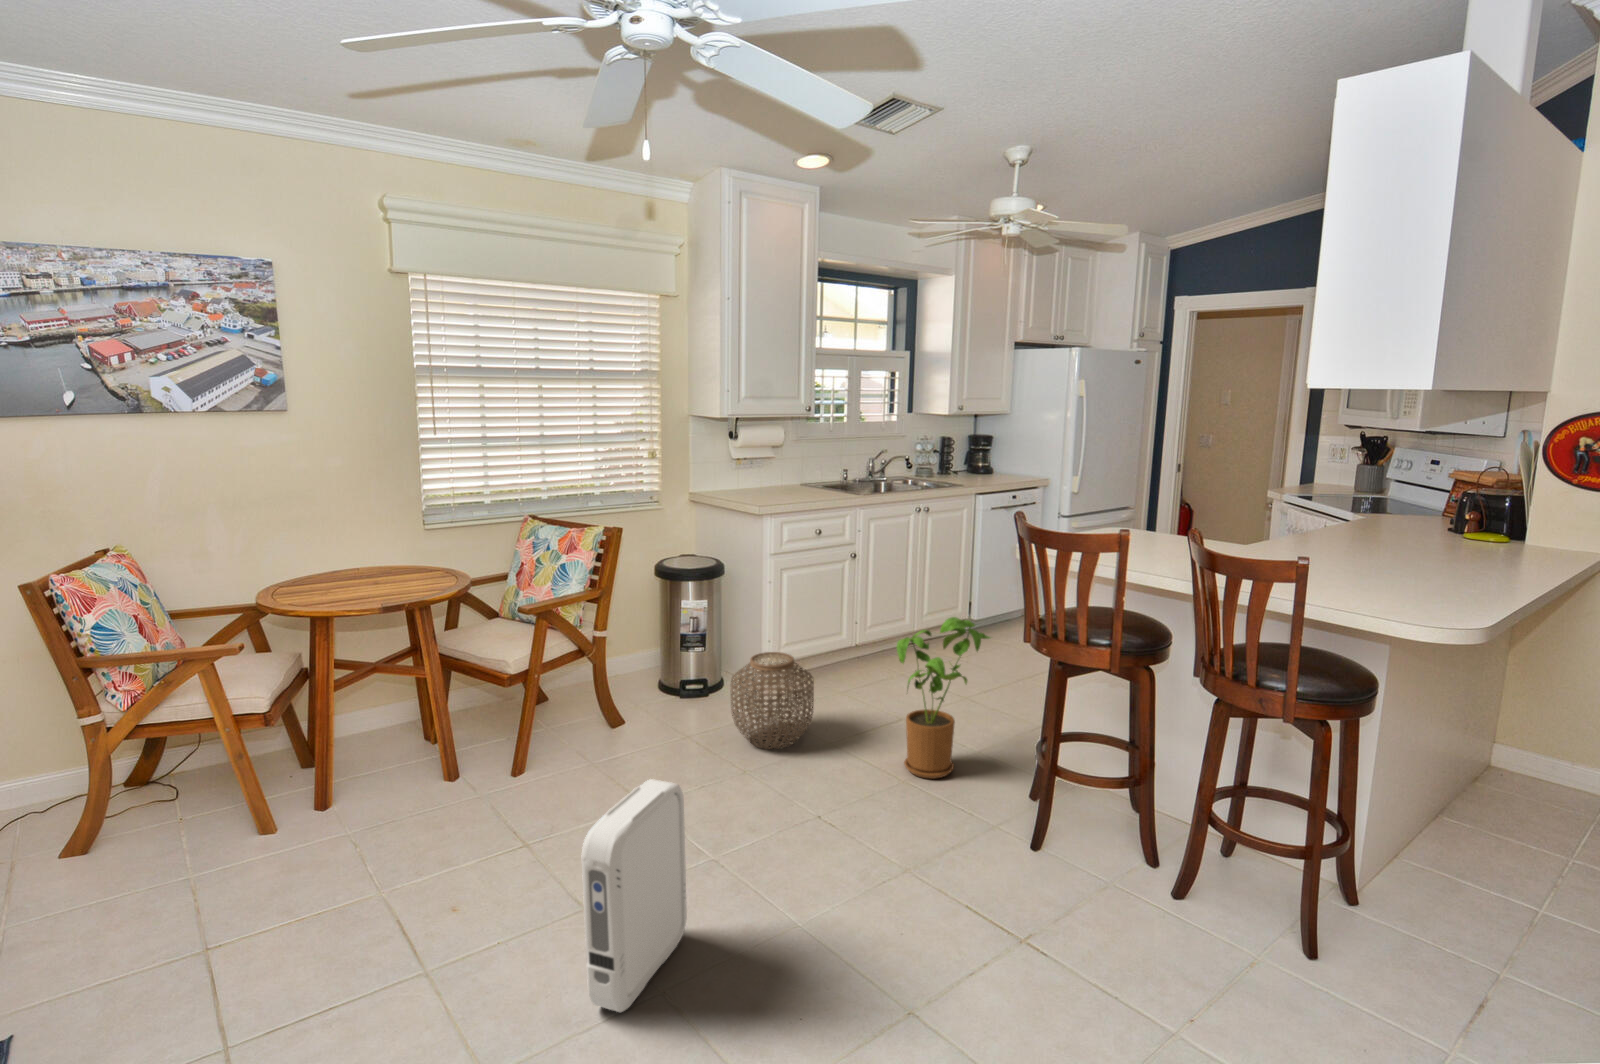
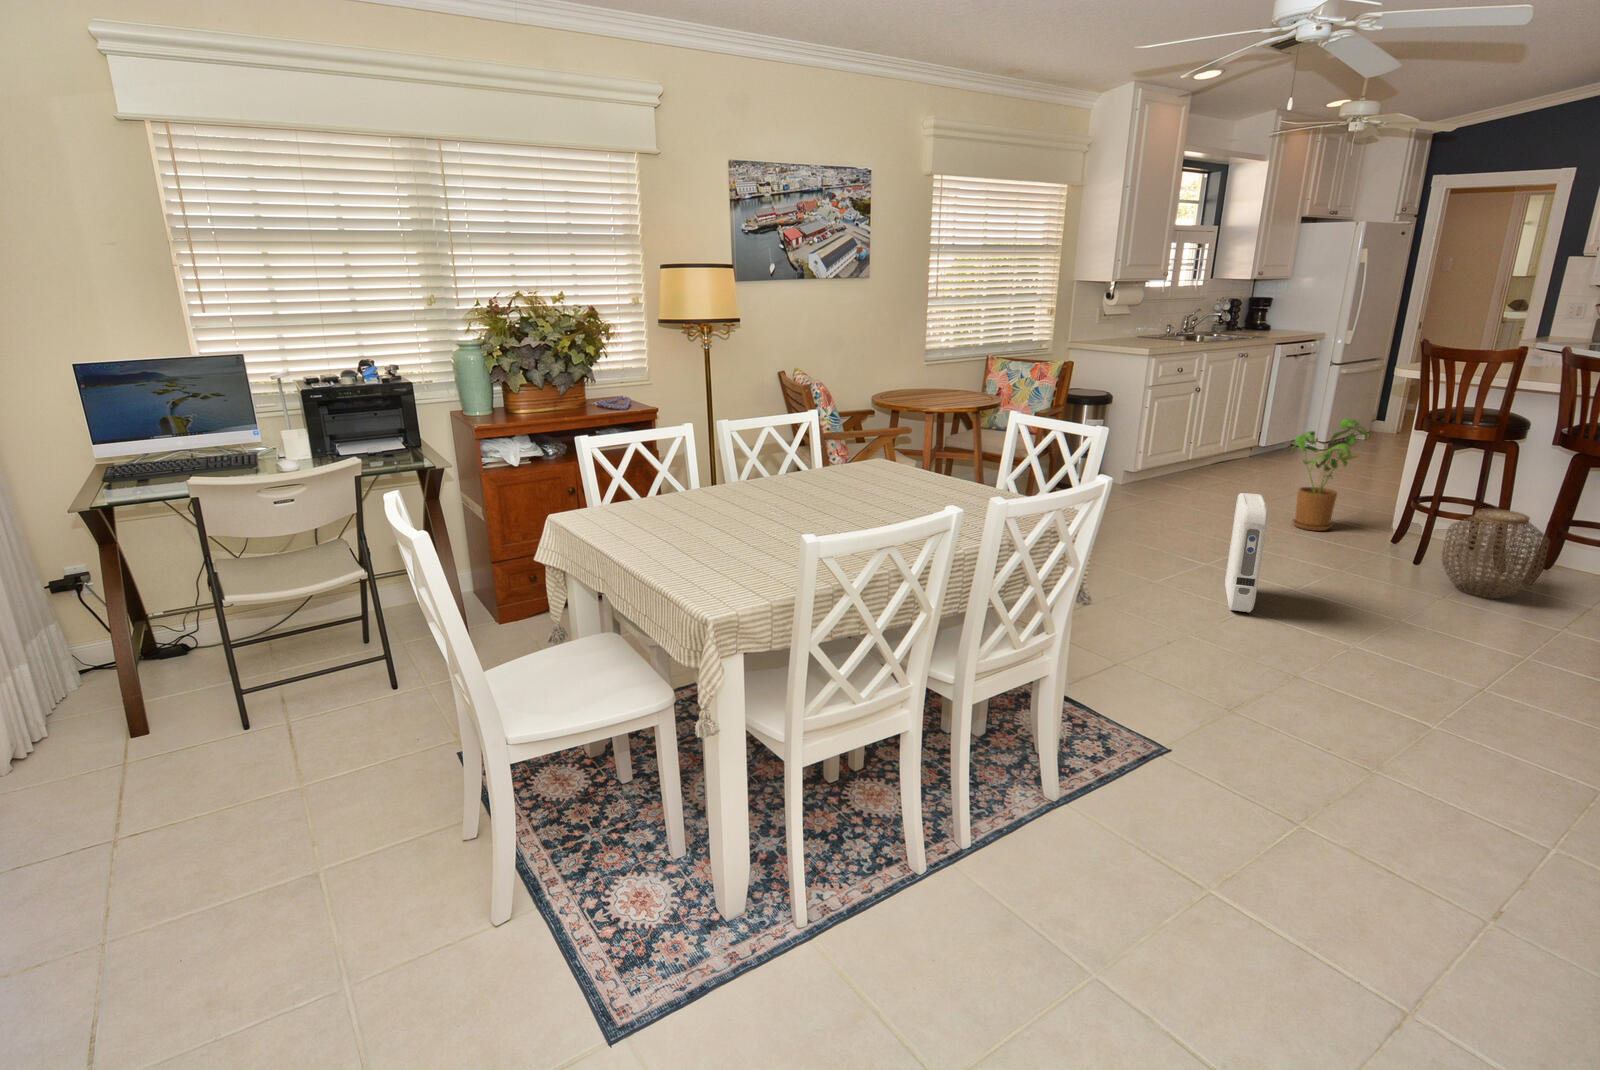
woven basket: present [731,652,814,749] -> present [1442,509,1550,599]

